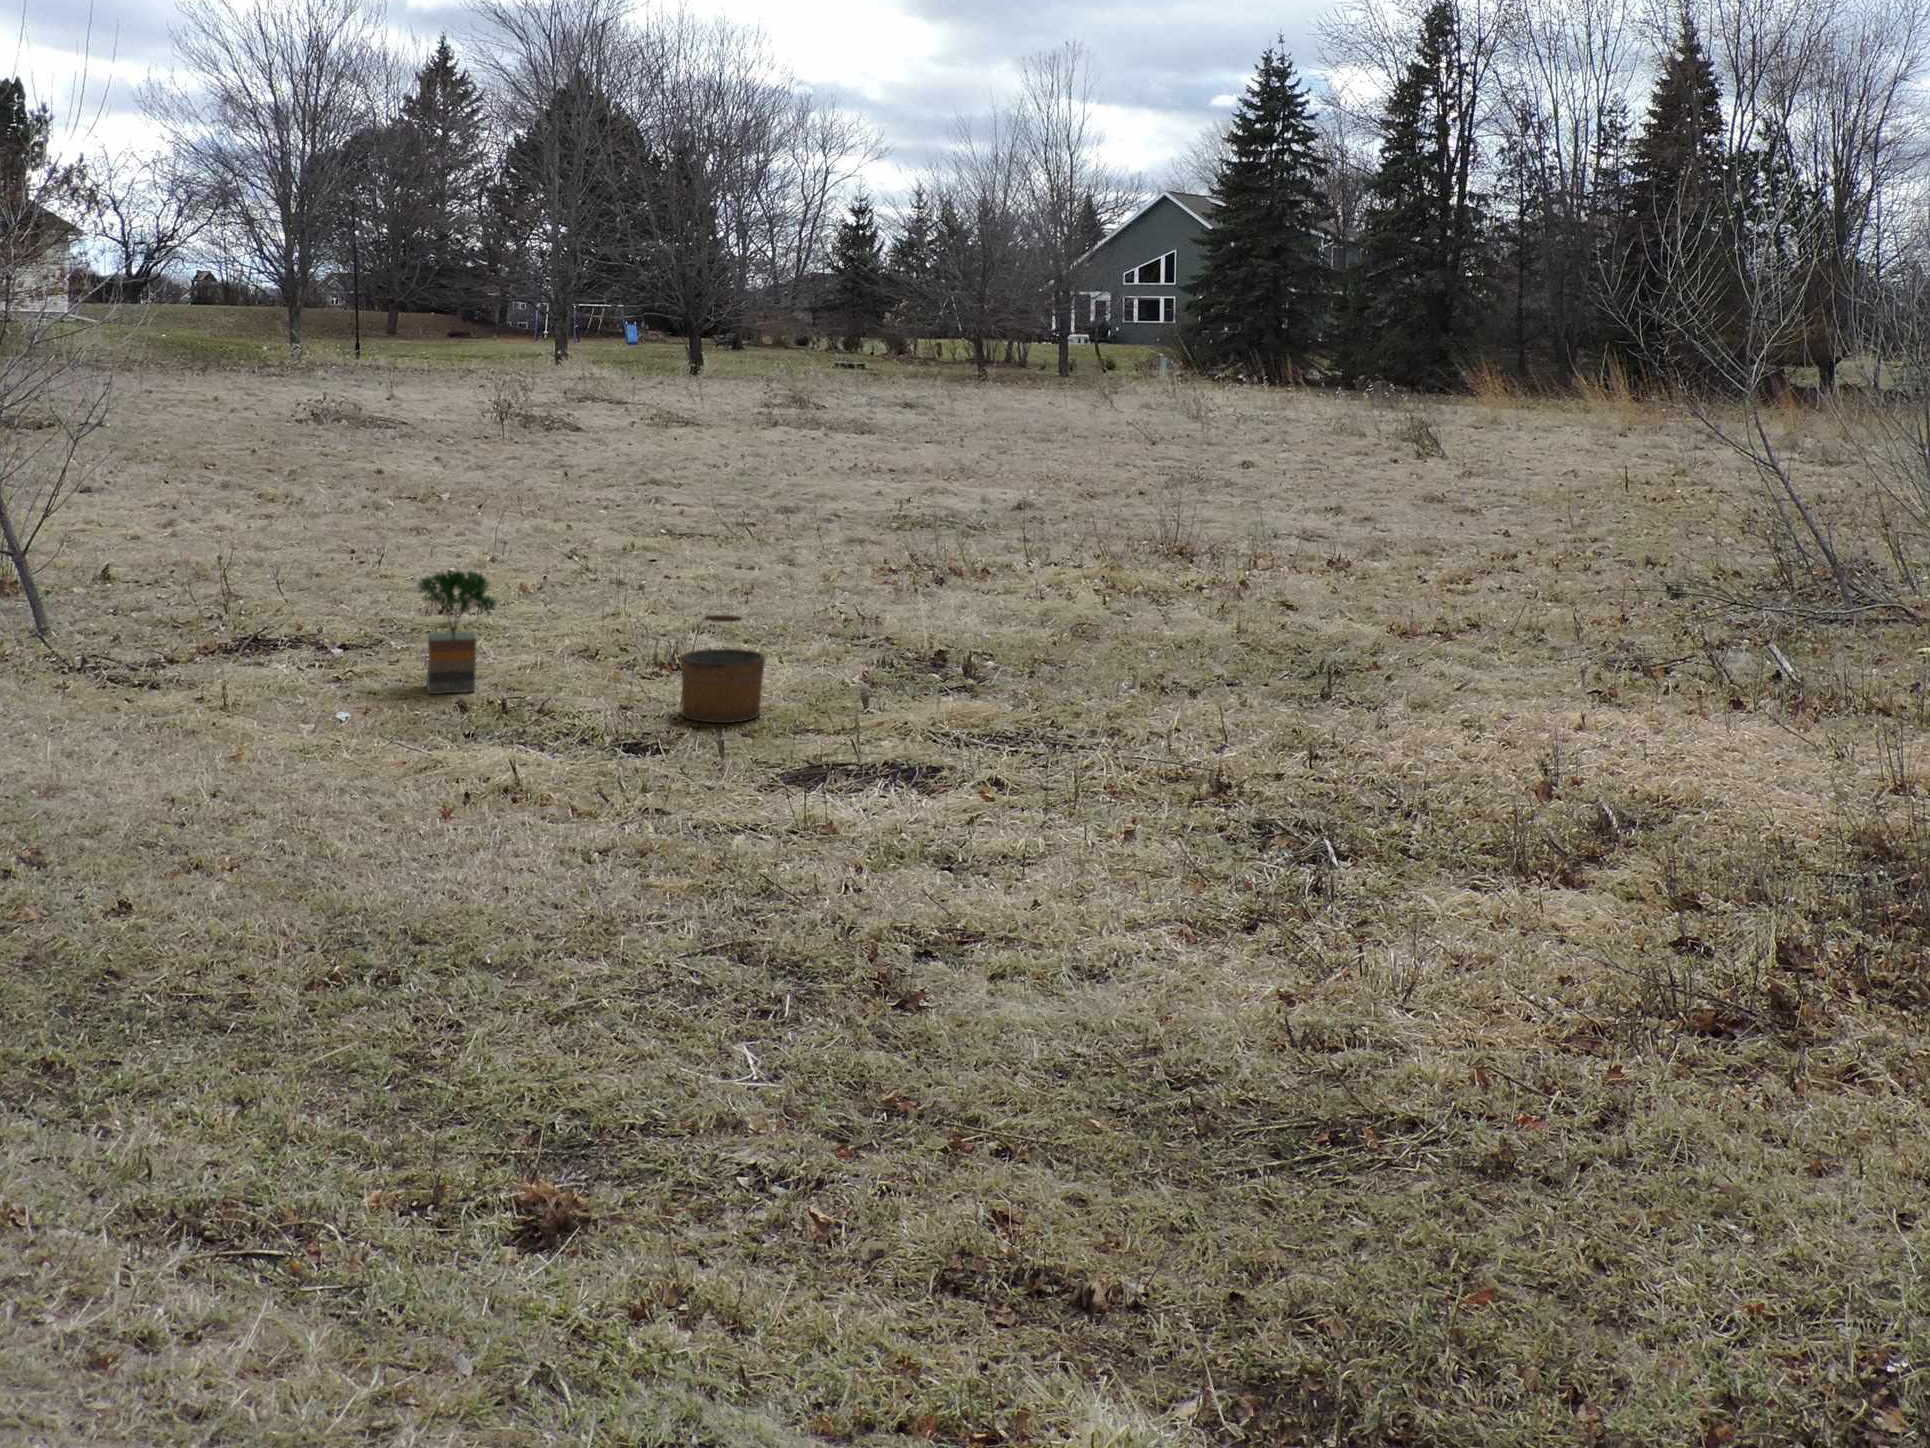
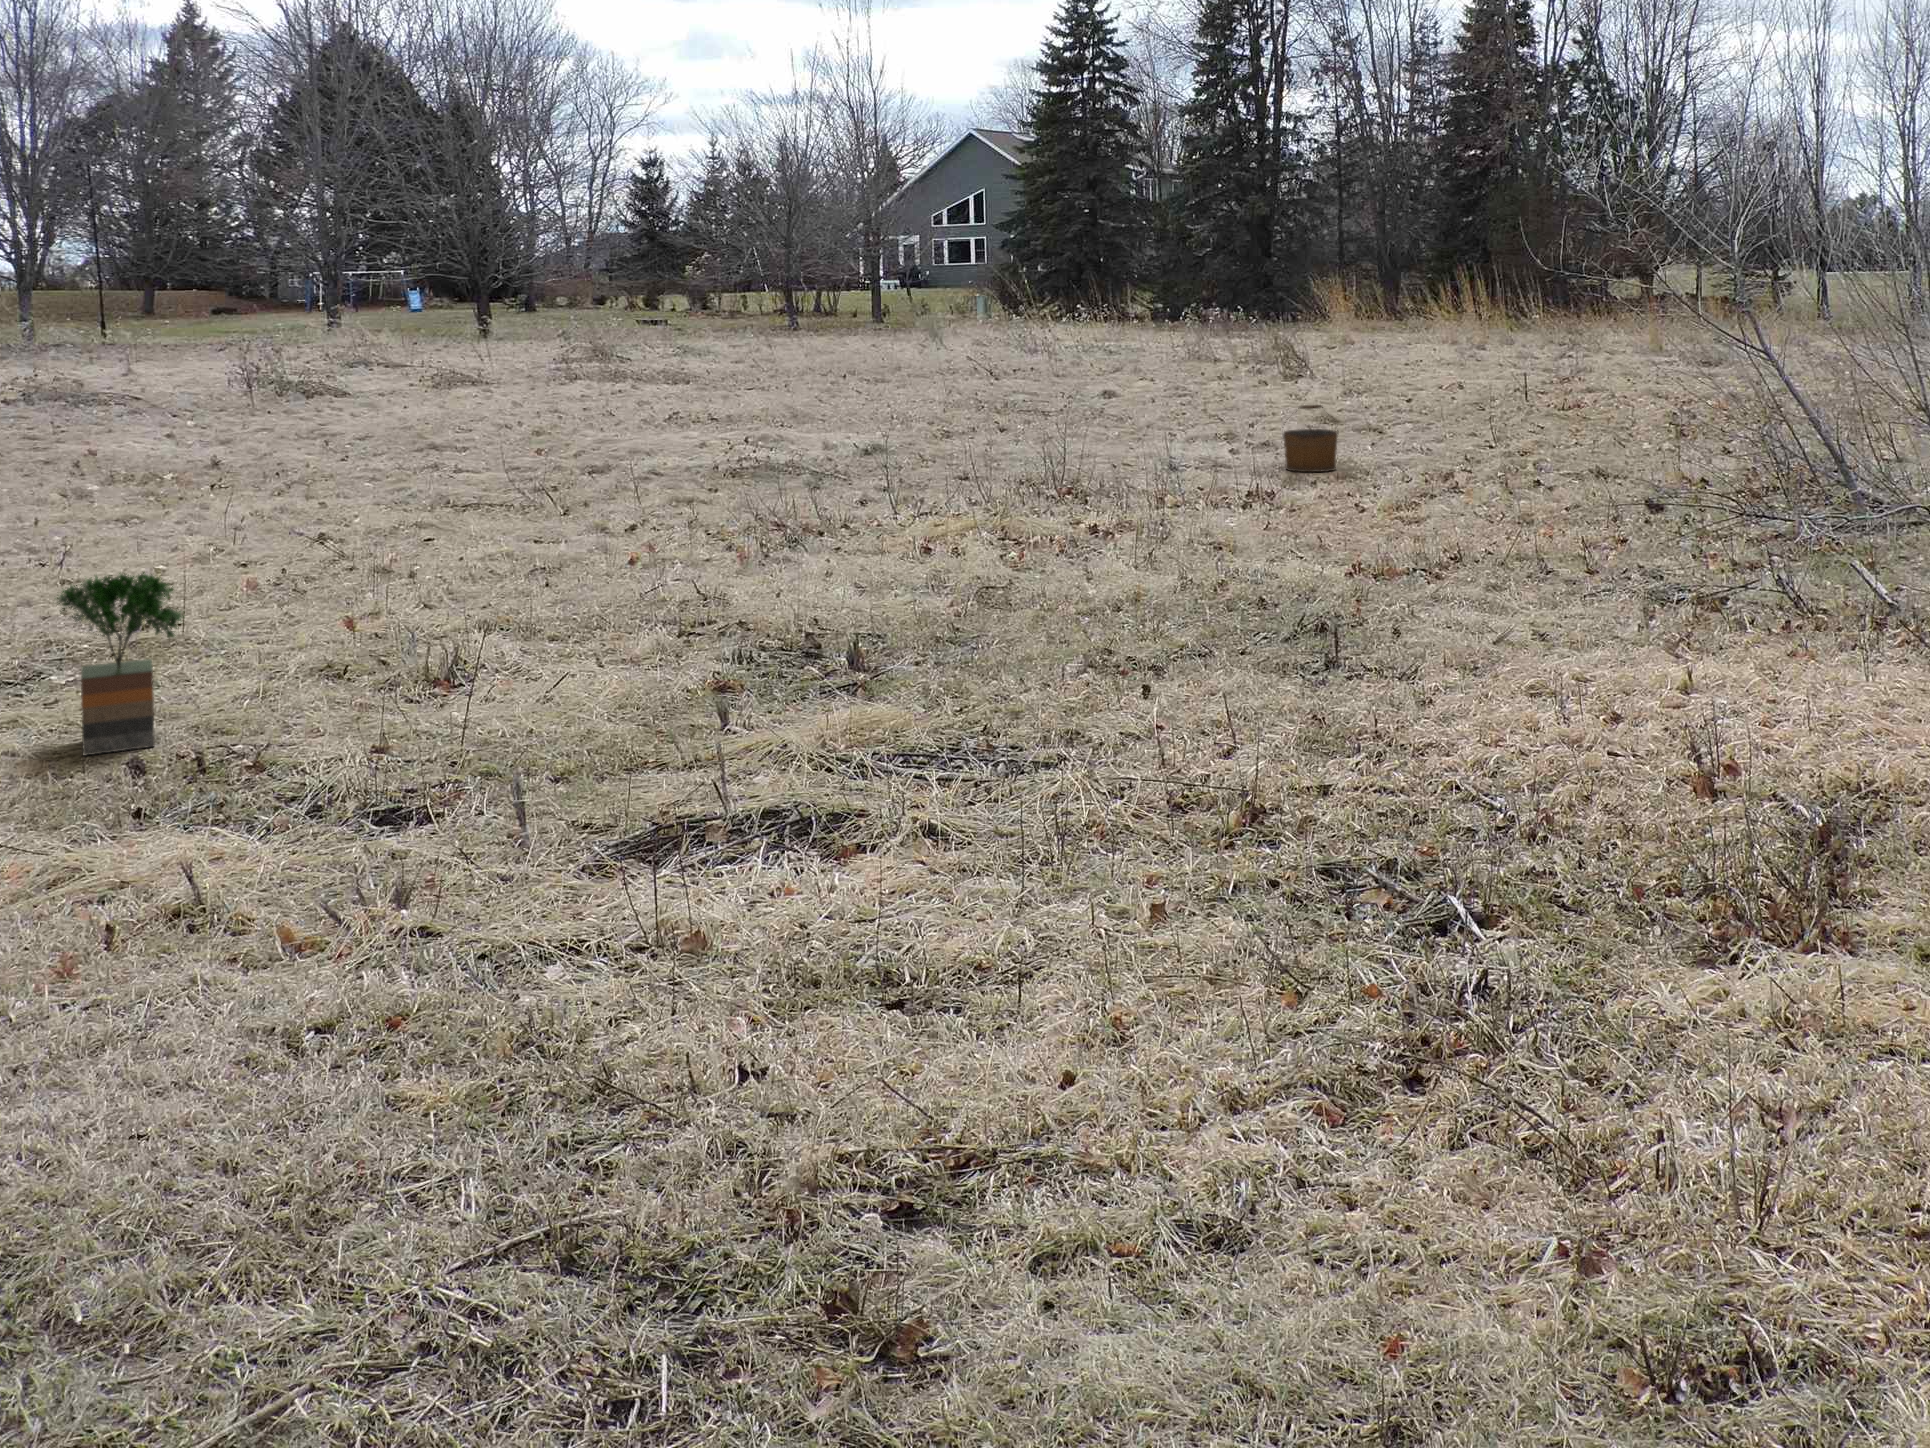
bucket: present [680,615,765,723] -> present [1283,405,1339,472]

